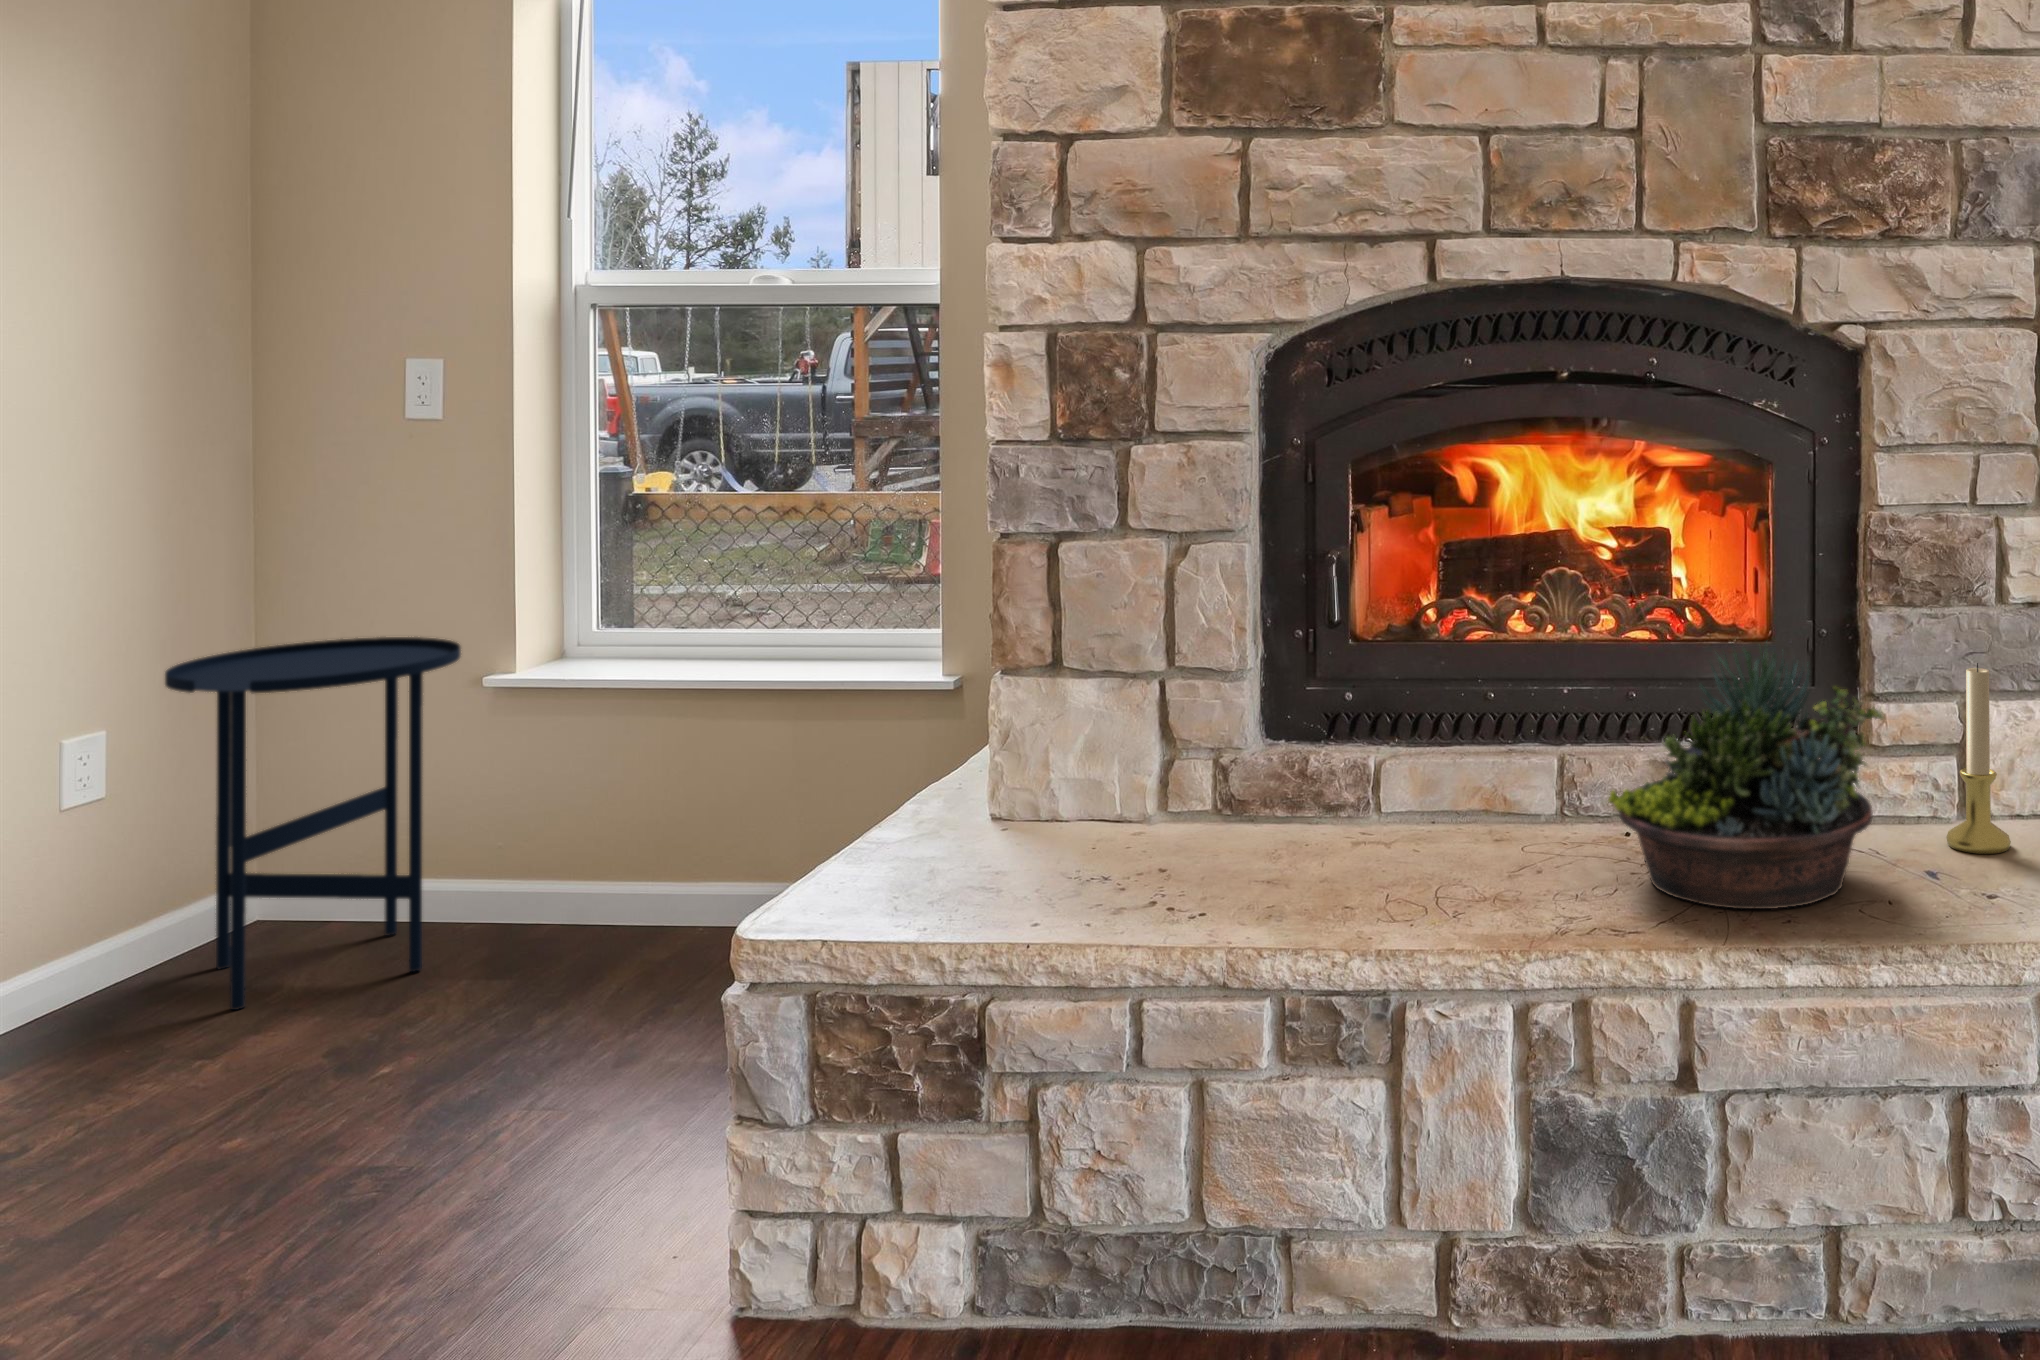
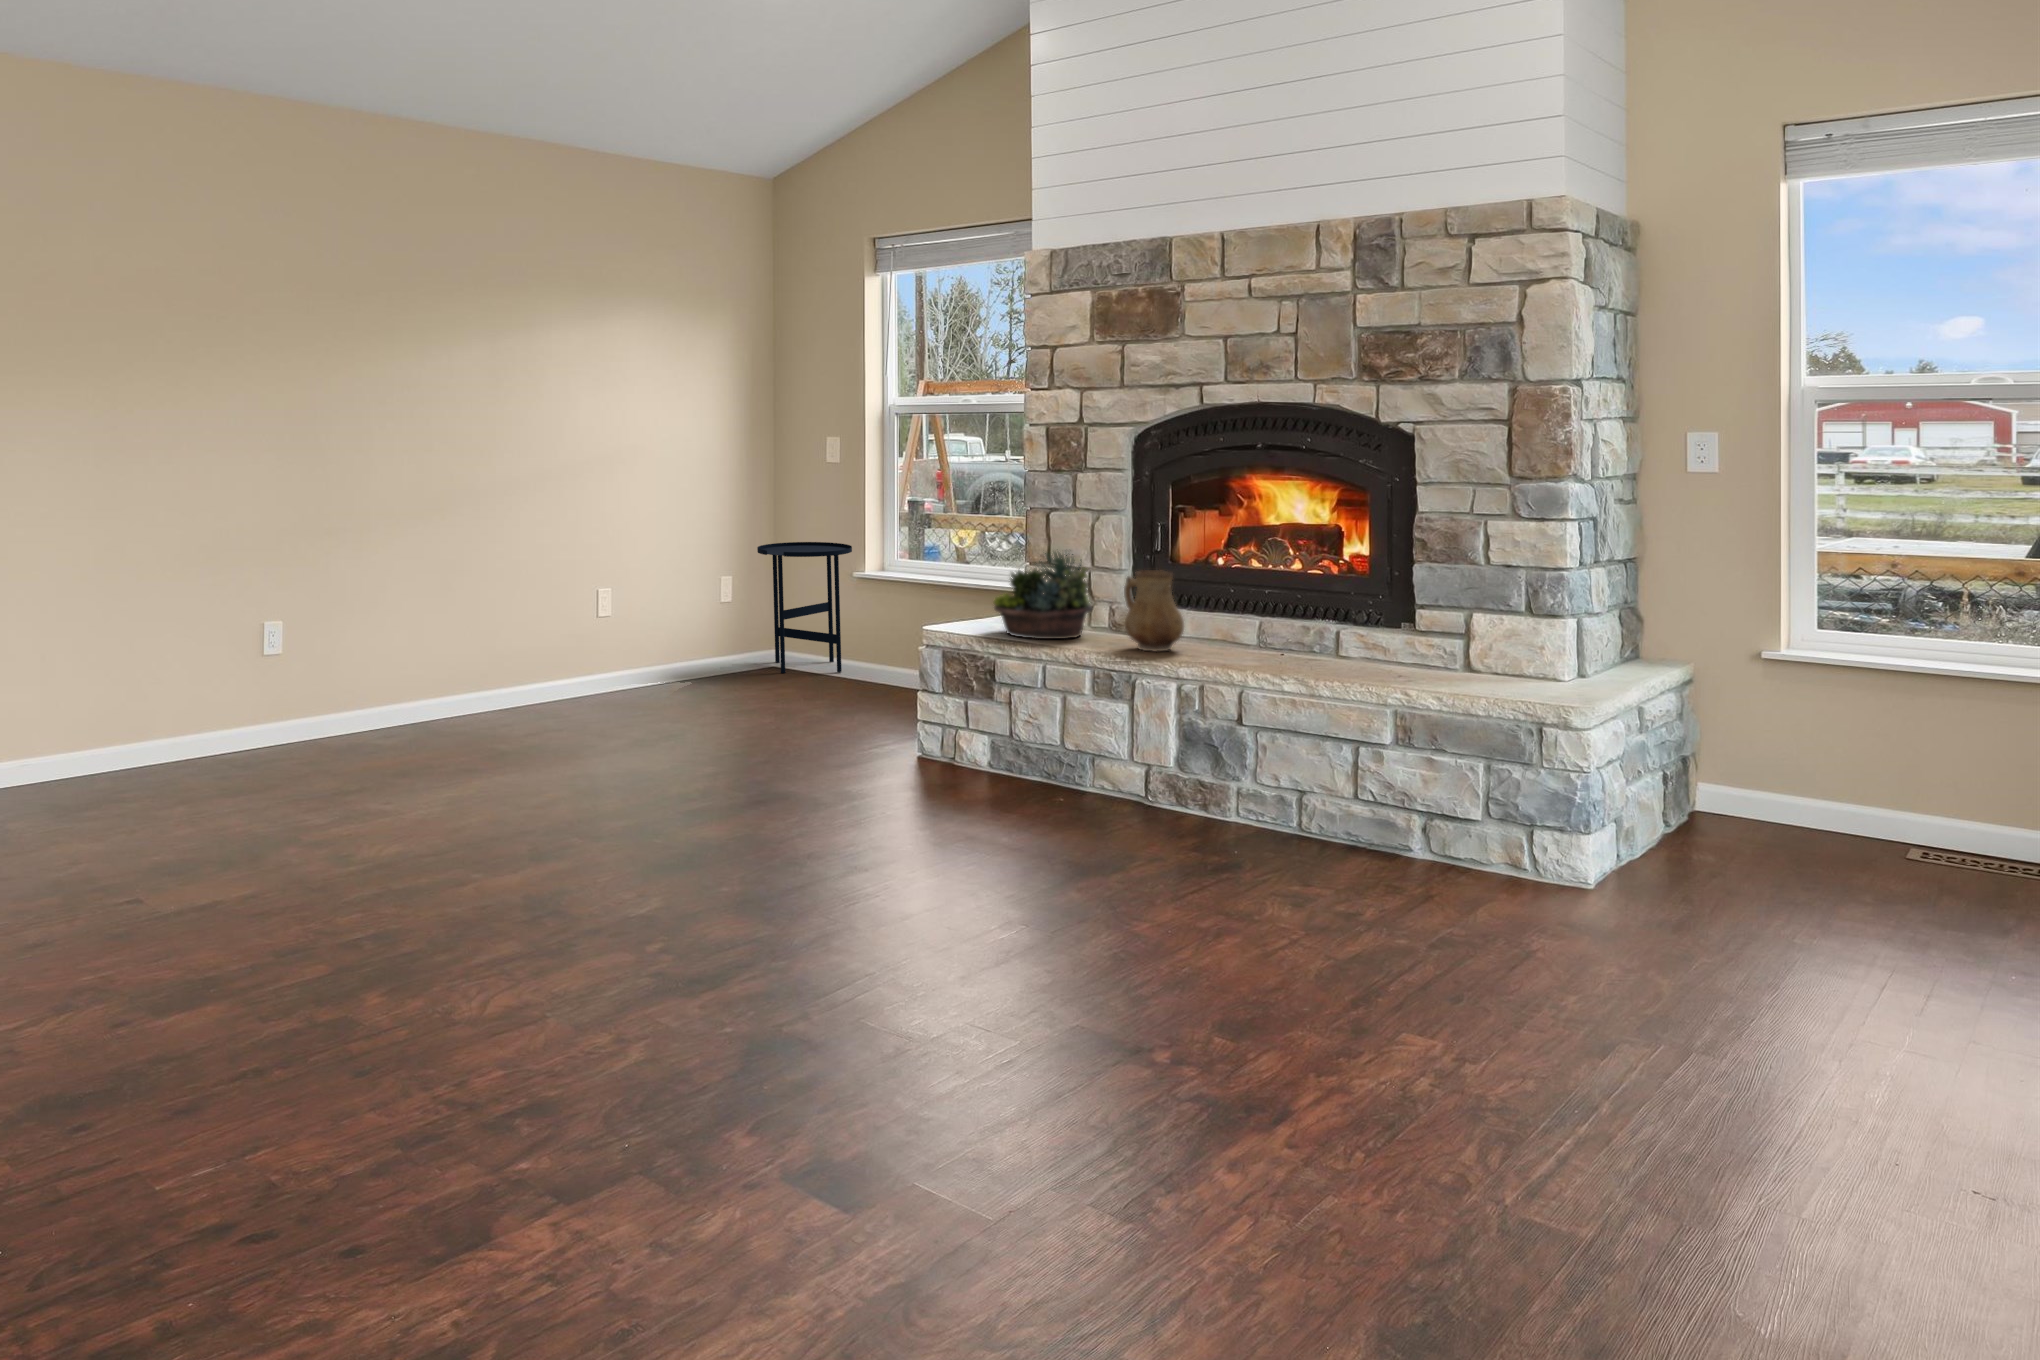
succulent planter: present [1608,644,1883,909] -> present [994,552,1093,639]
candle holder: present [1946,663,2011,854] -> none [1431,586,1465,673]
ceramic pitcher: none [1308,679,1462,896] -> present [1124,570,1184,652]

